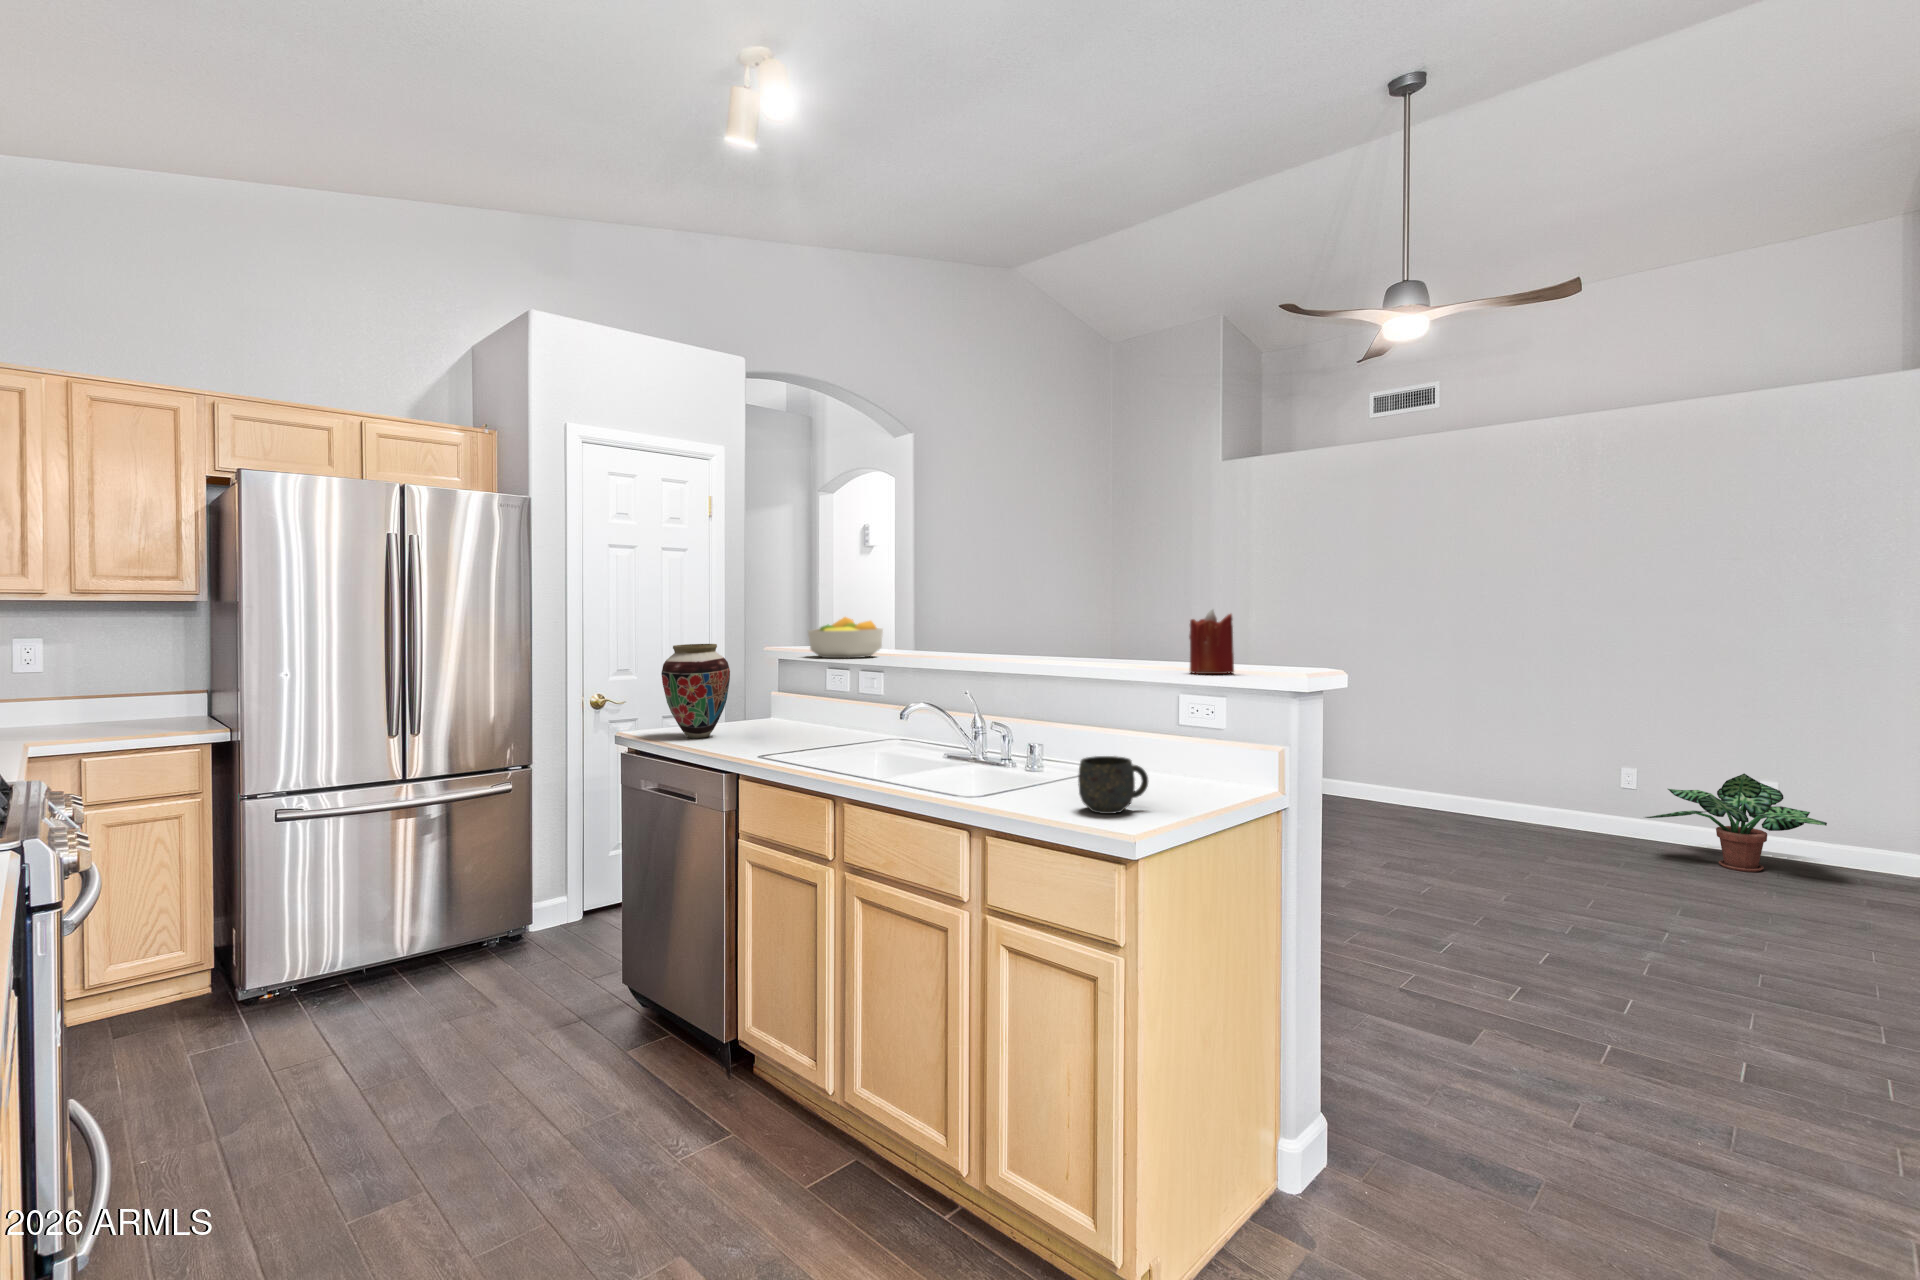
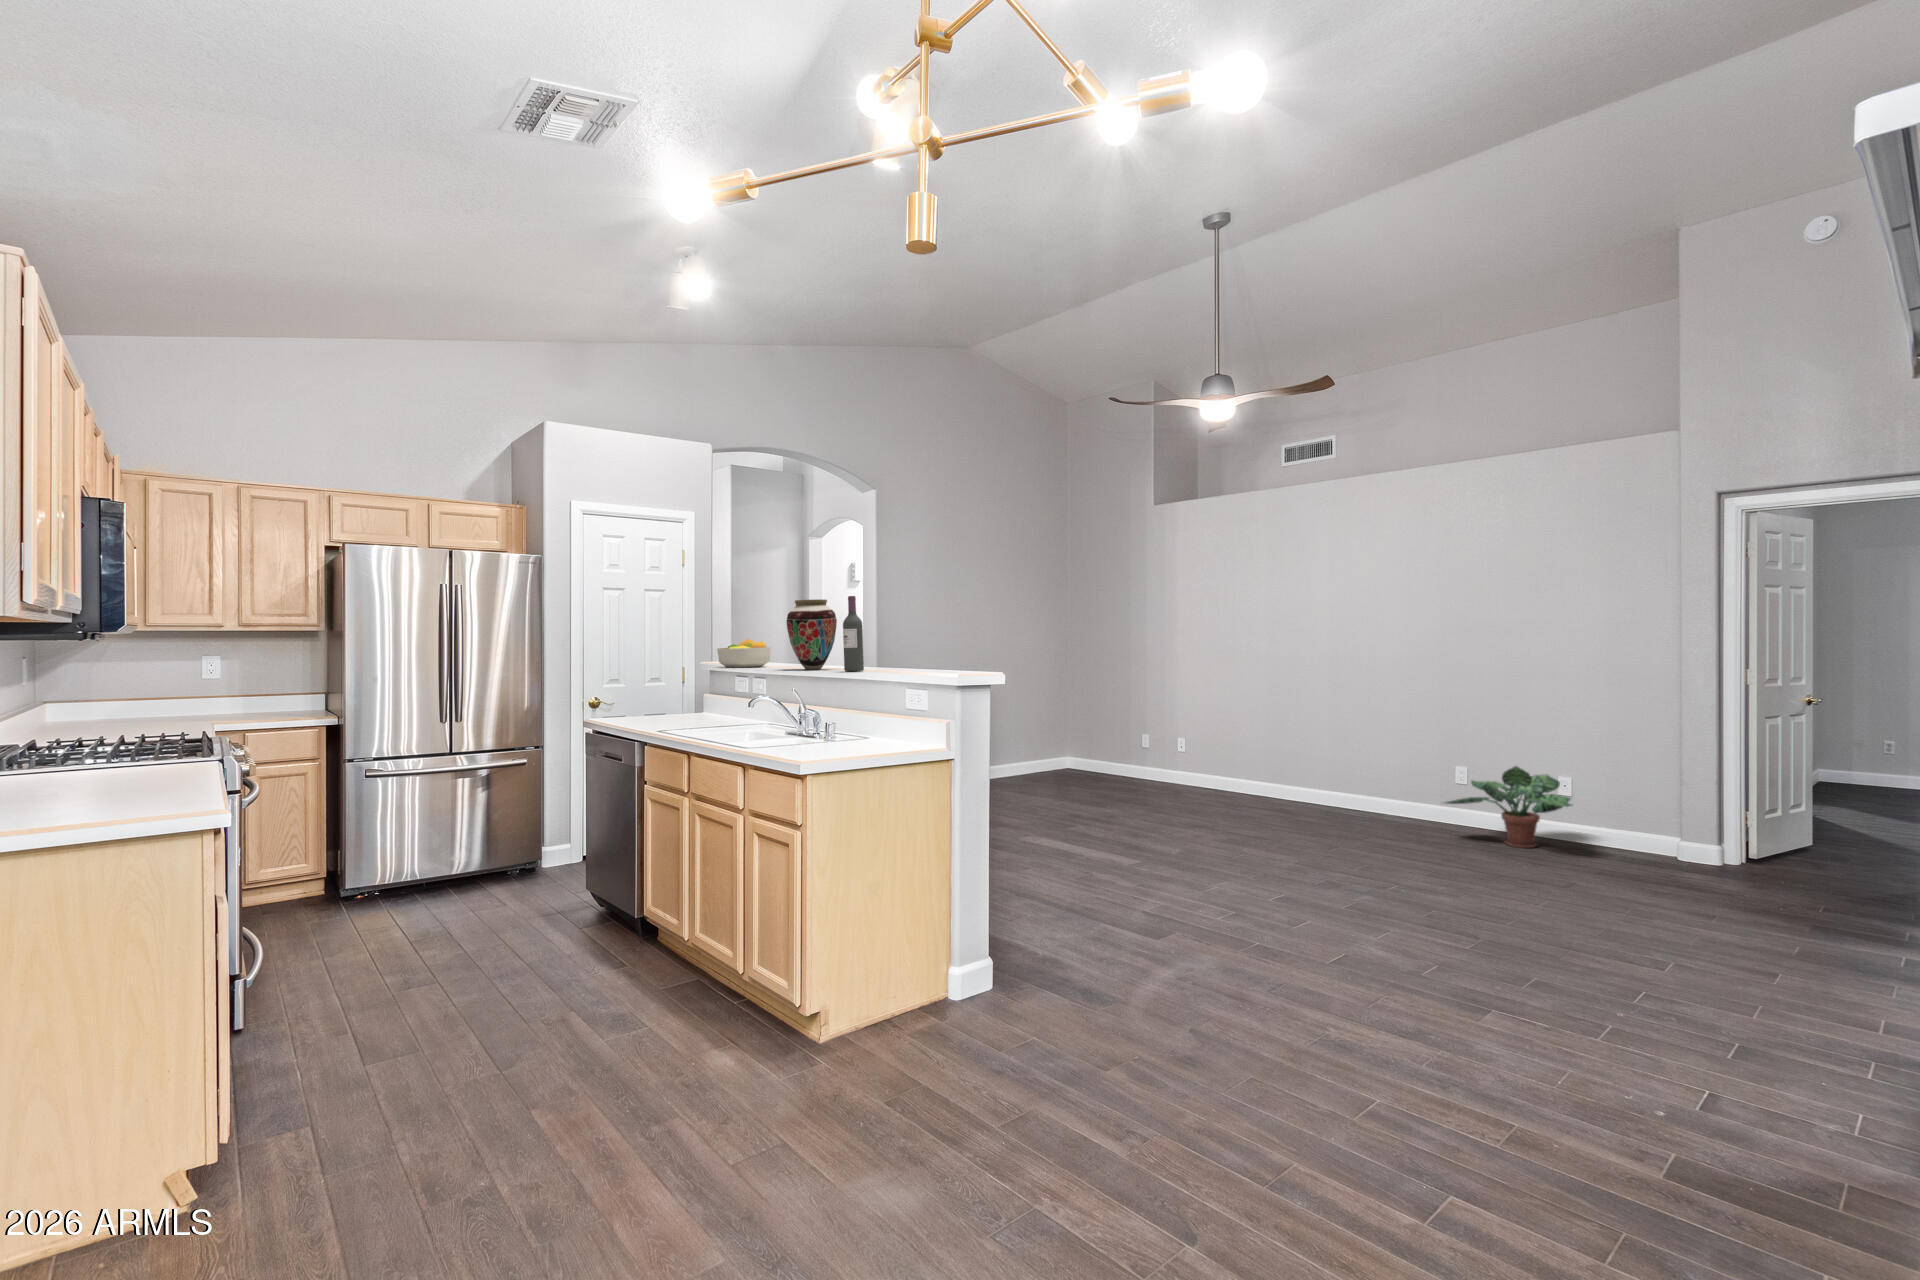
wine bottle: none [1065,552,1096,668] -> present [843,596,864,672]
candle: present [1189,610,1234,674] -> none [899,633,927,674]
vase: present [661,644,730,738] -> present [786,599,837,670]
mug: present [1078,756,1148,814] -> none [796,721,839,753]

